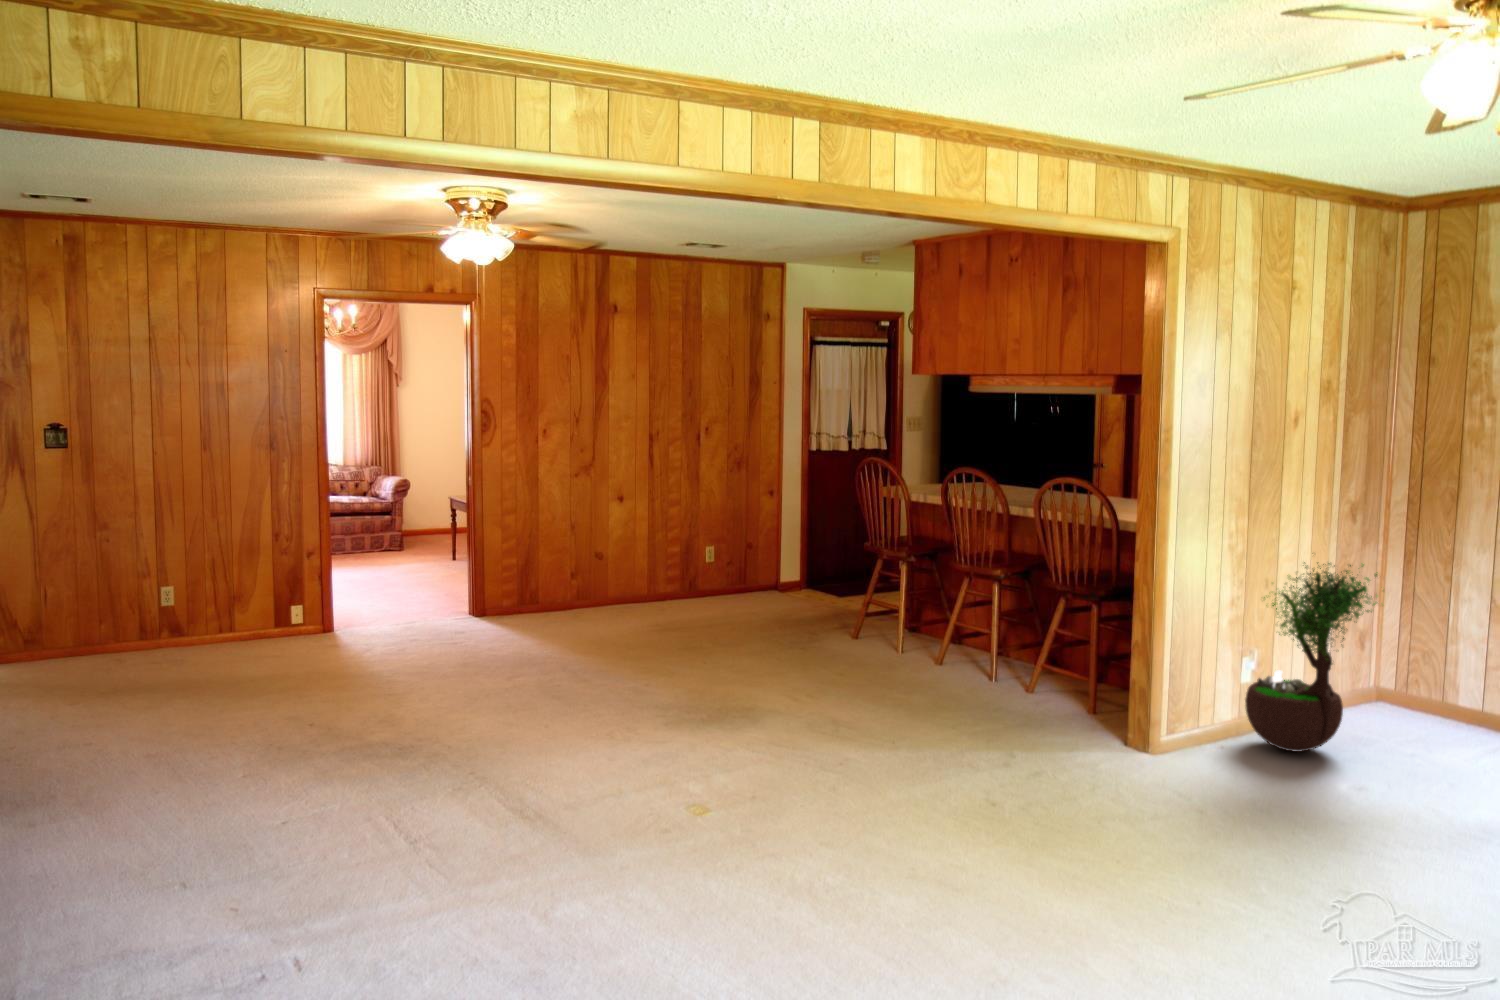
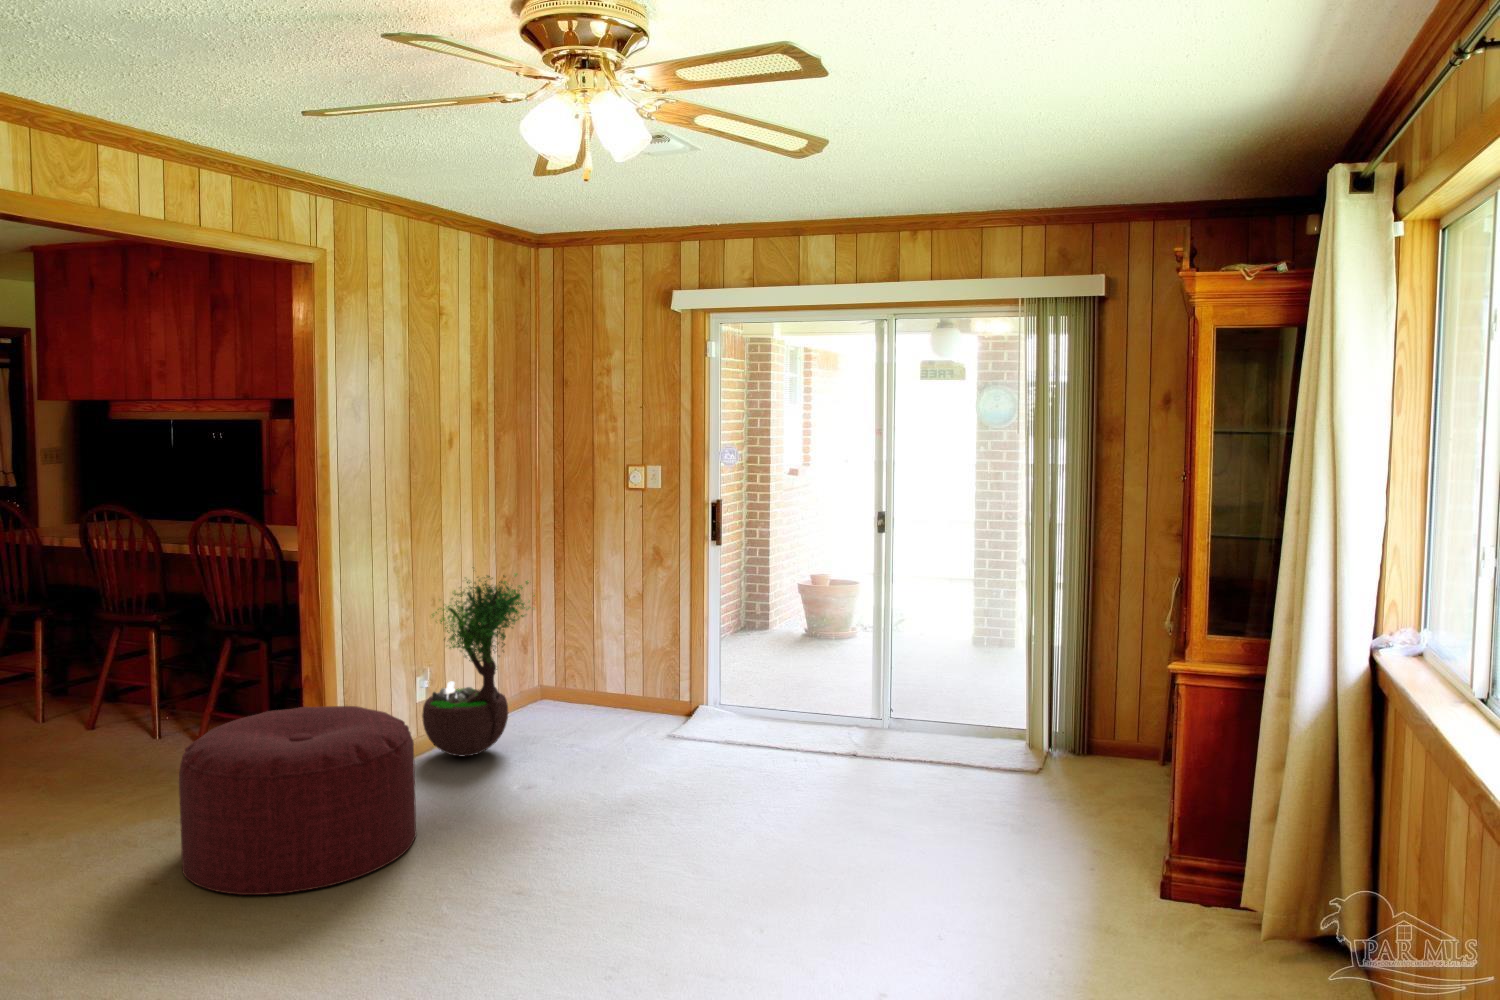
ottoman: none [1023,667,1241,838] -> present [179,706,416,895]

